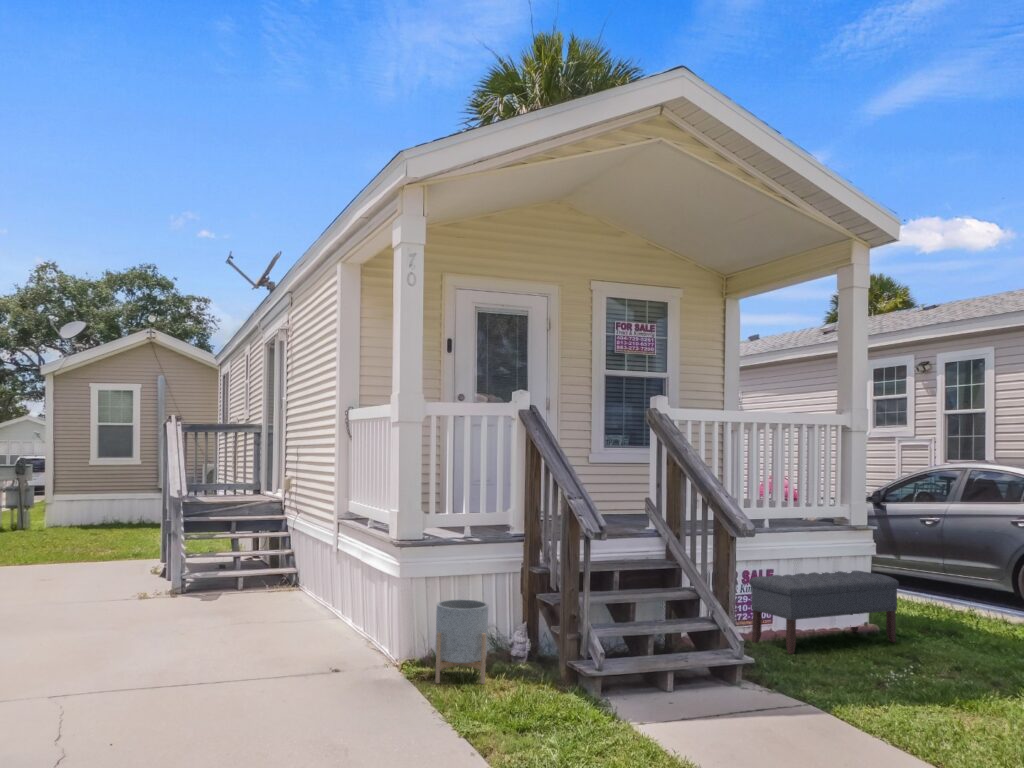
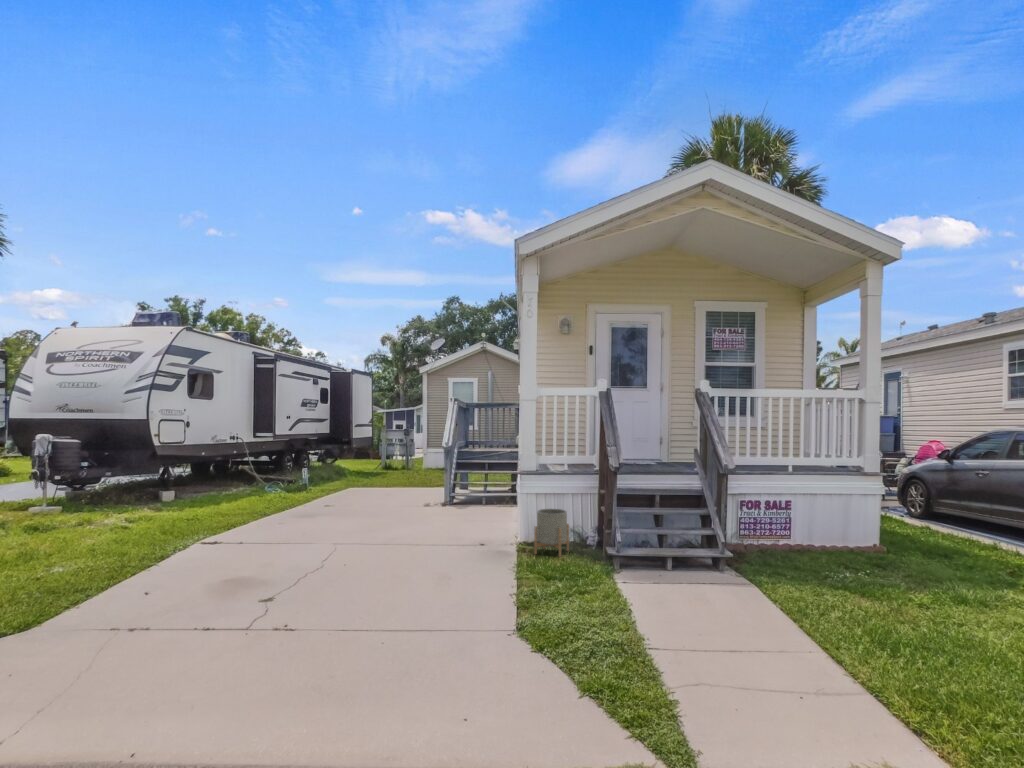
bench: present [750,571,899,654] -> none [769,505,892,559]

